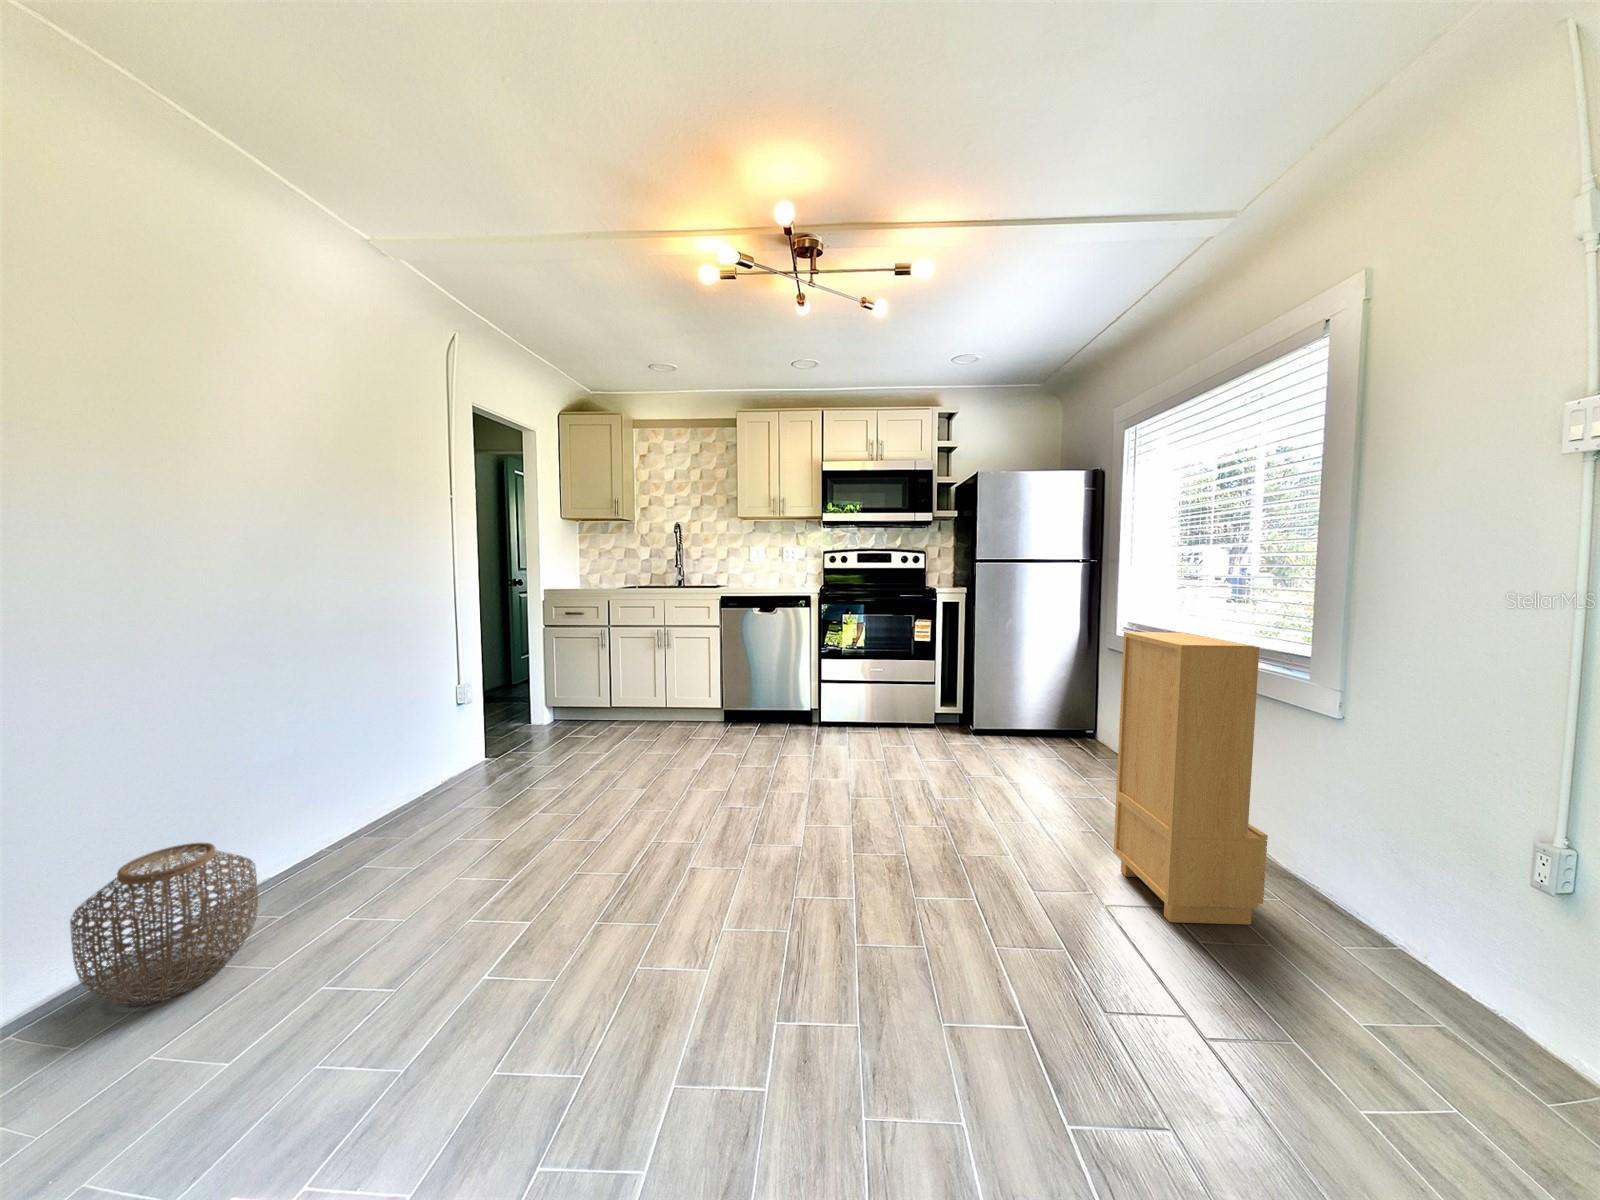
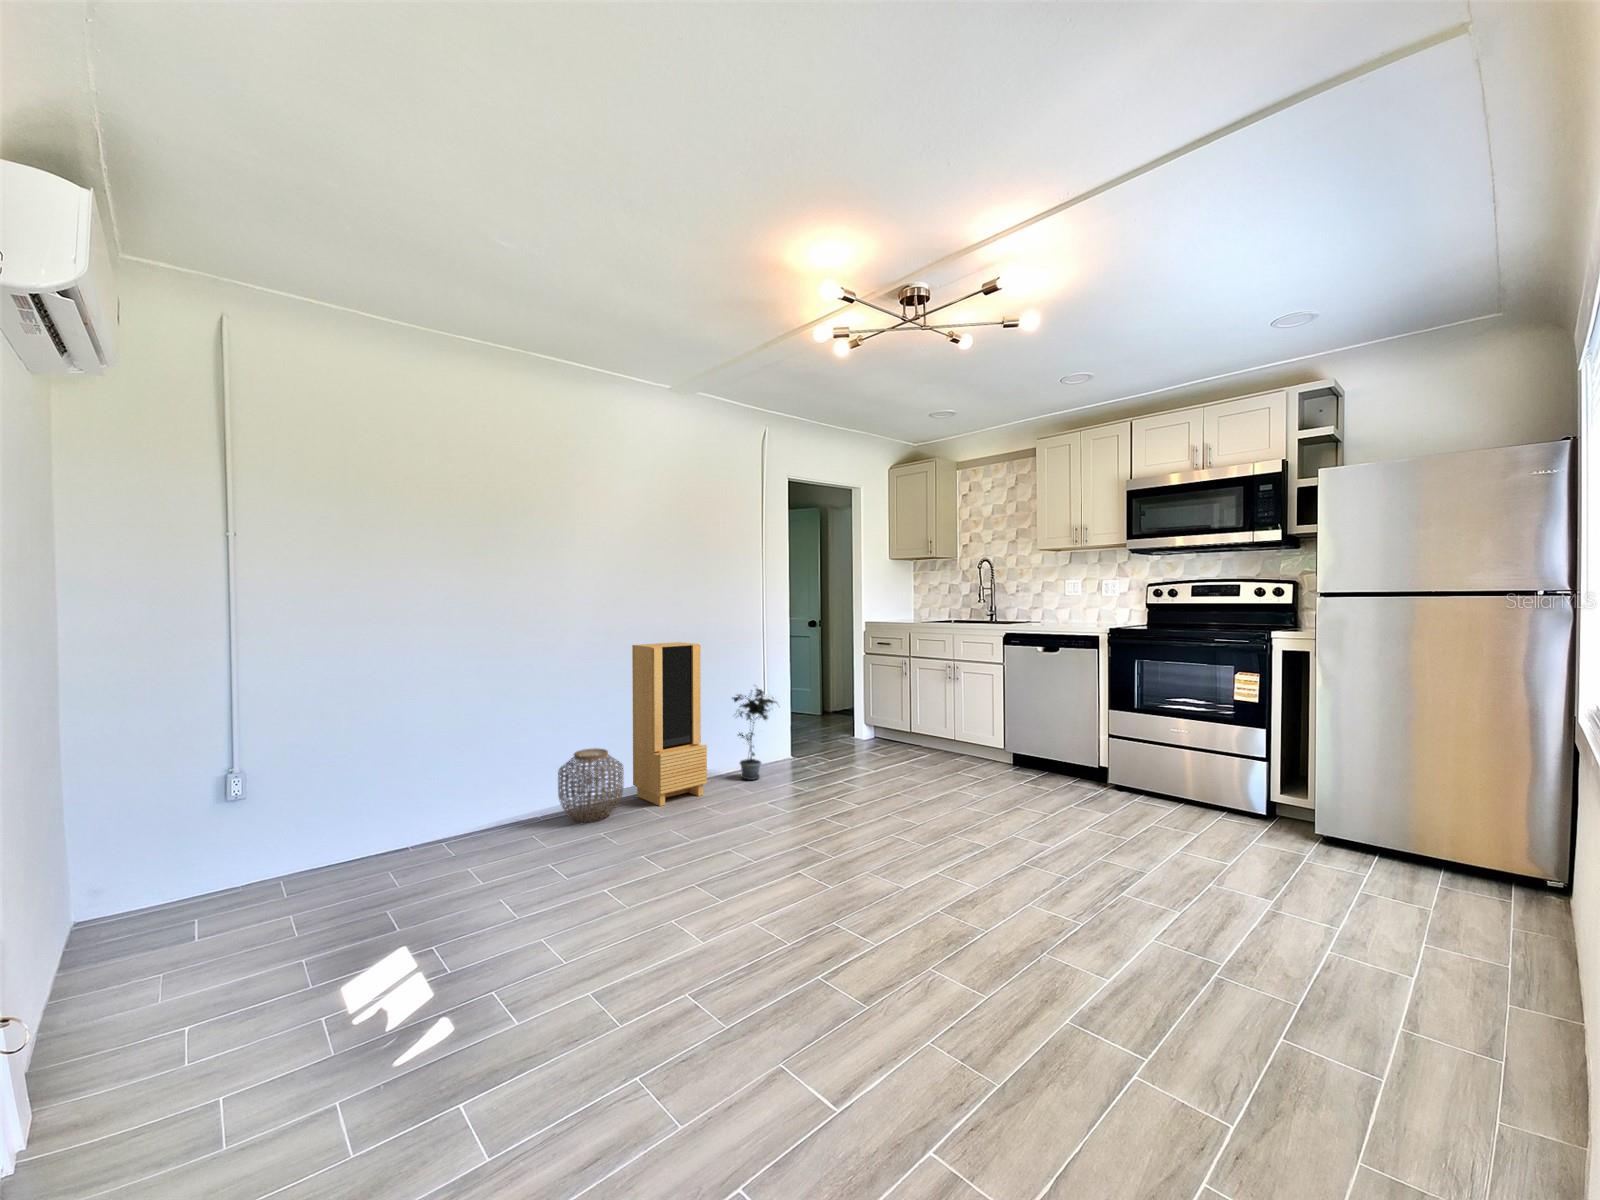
storage cabinet: present [1114,632,1268,925] -> present [632,642,707,806]
potted plant: none [404,680,496,812] -> present [732,689,776,780]

